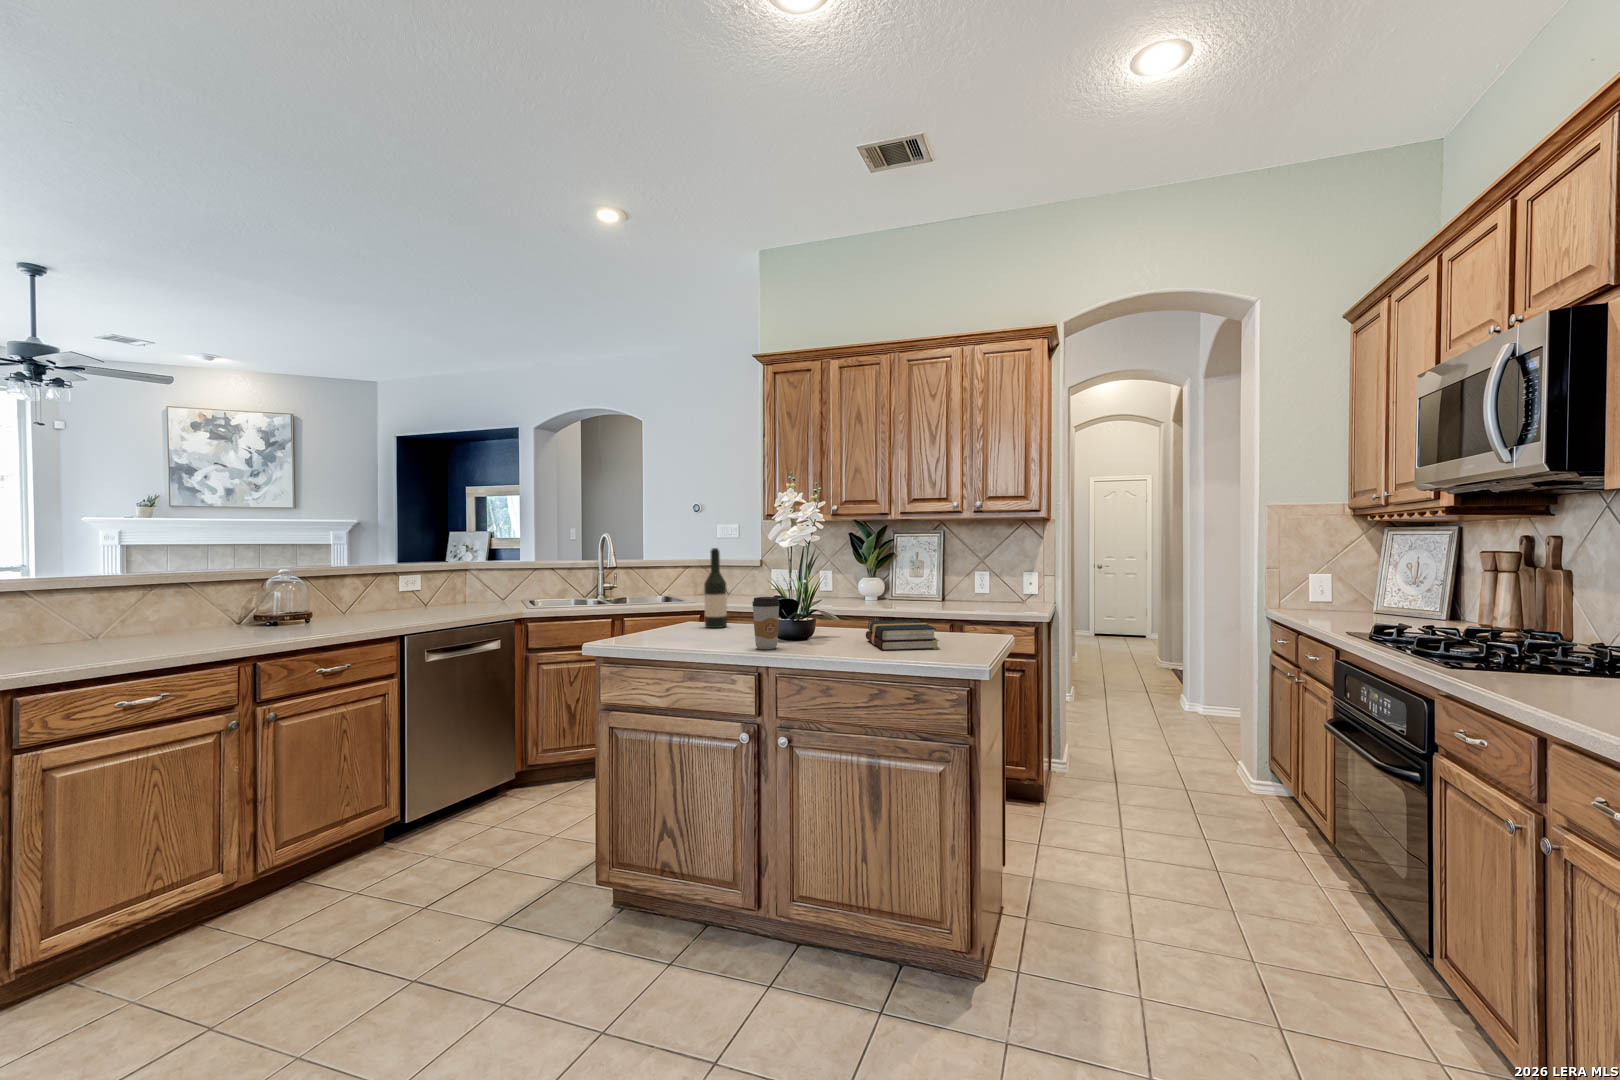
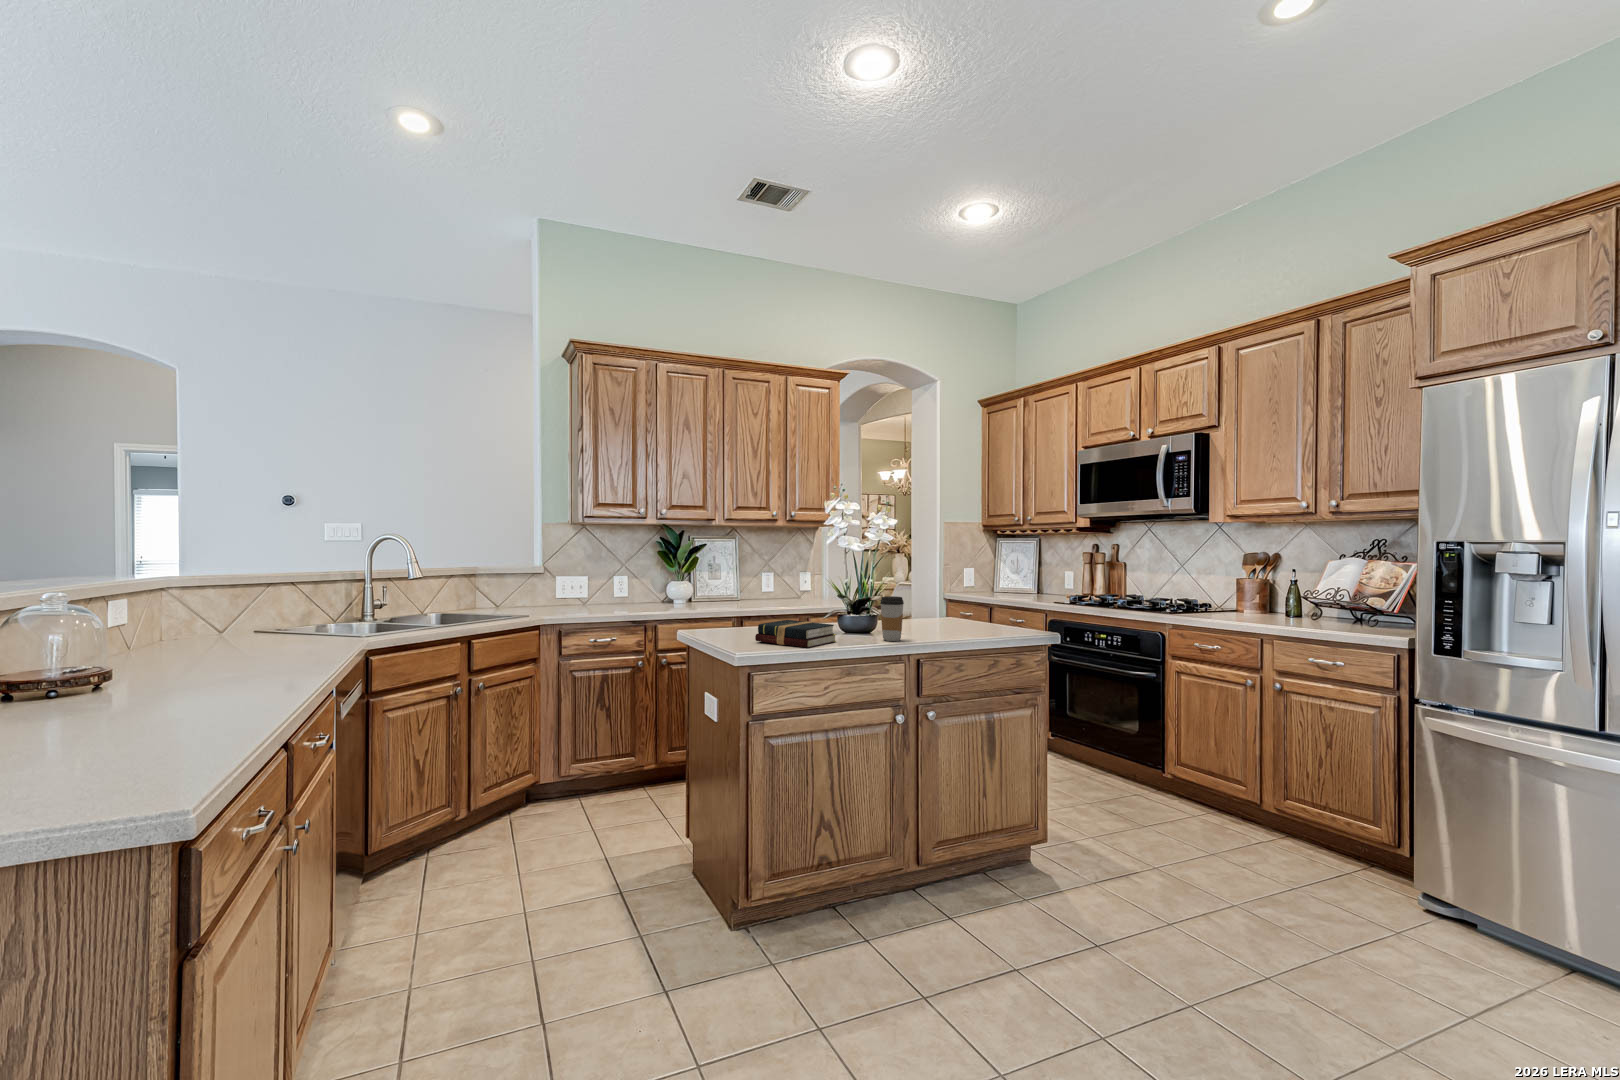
wine bottle: present [704,548,727,628] -> none [726,554,748,634]
hardback book: present [866,620,939,650] -> present [755,620,836,648]

